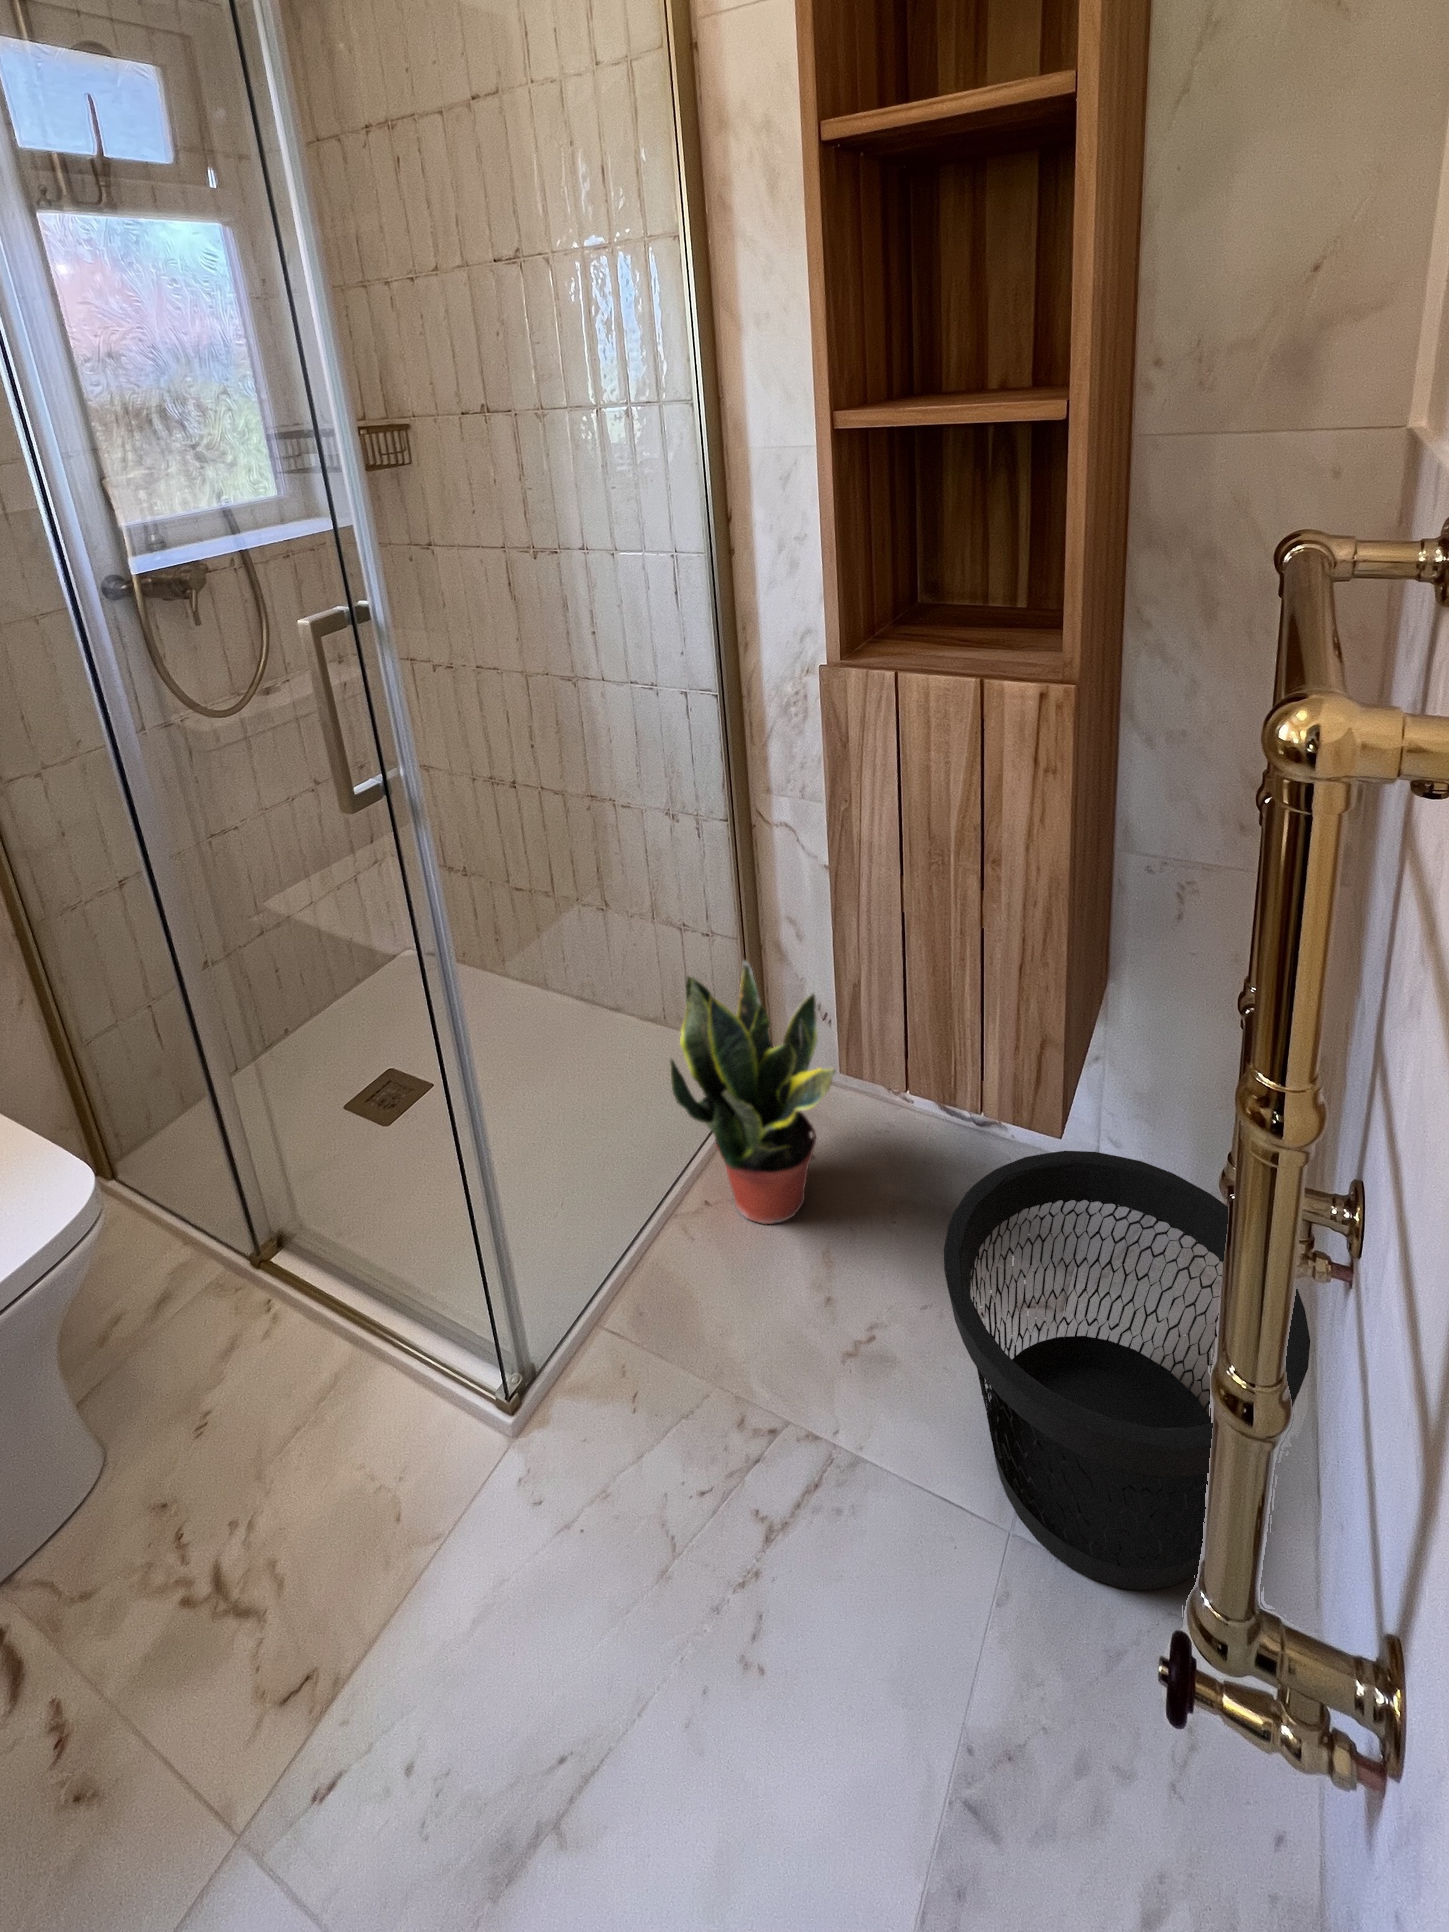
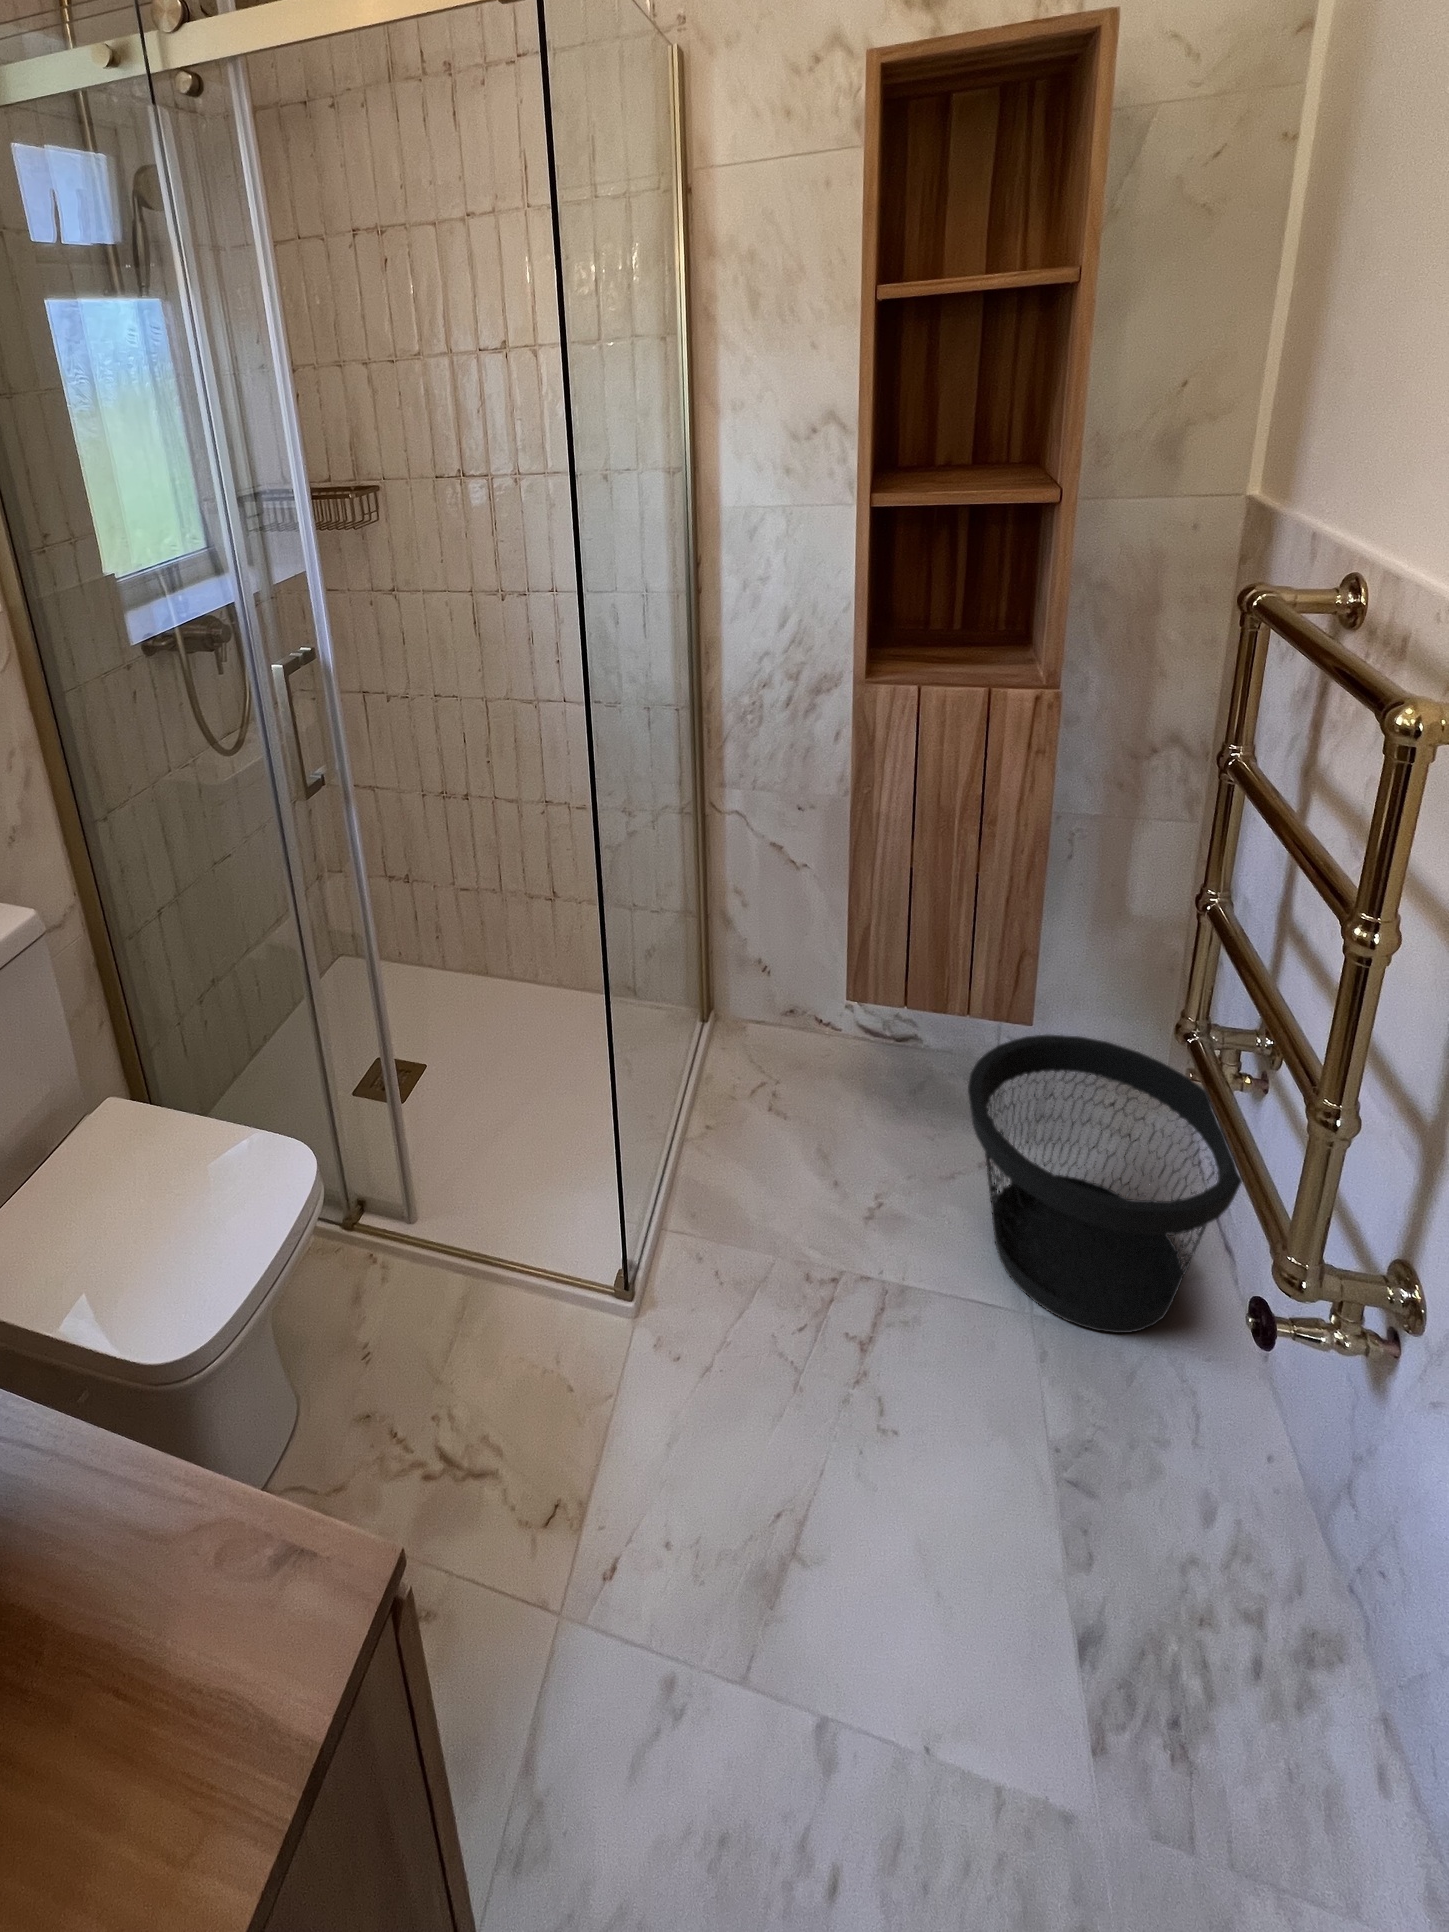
potted plant: present [670,961,836,1224] -> none [688,925,849,1135]

